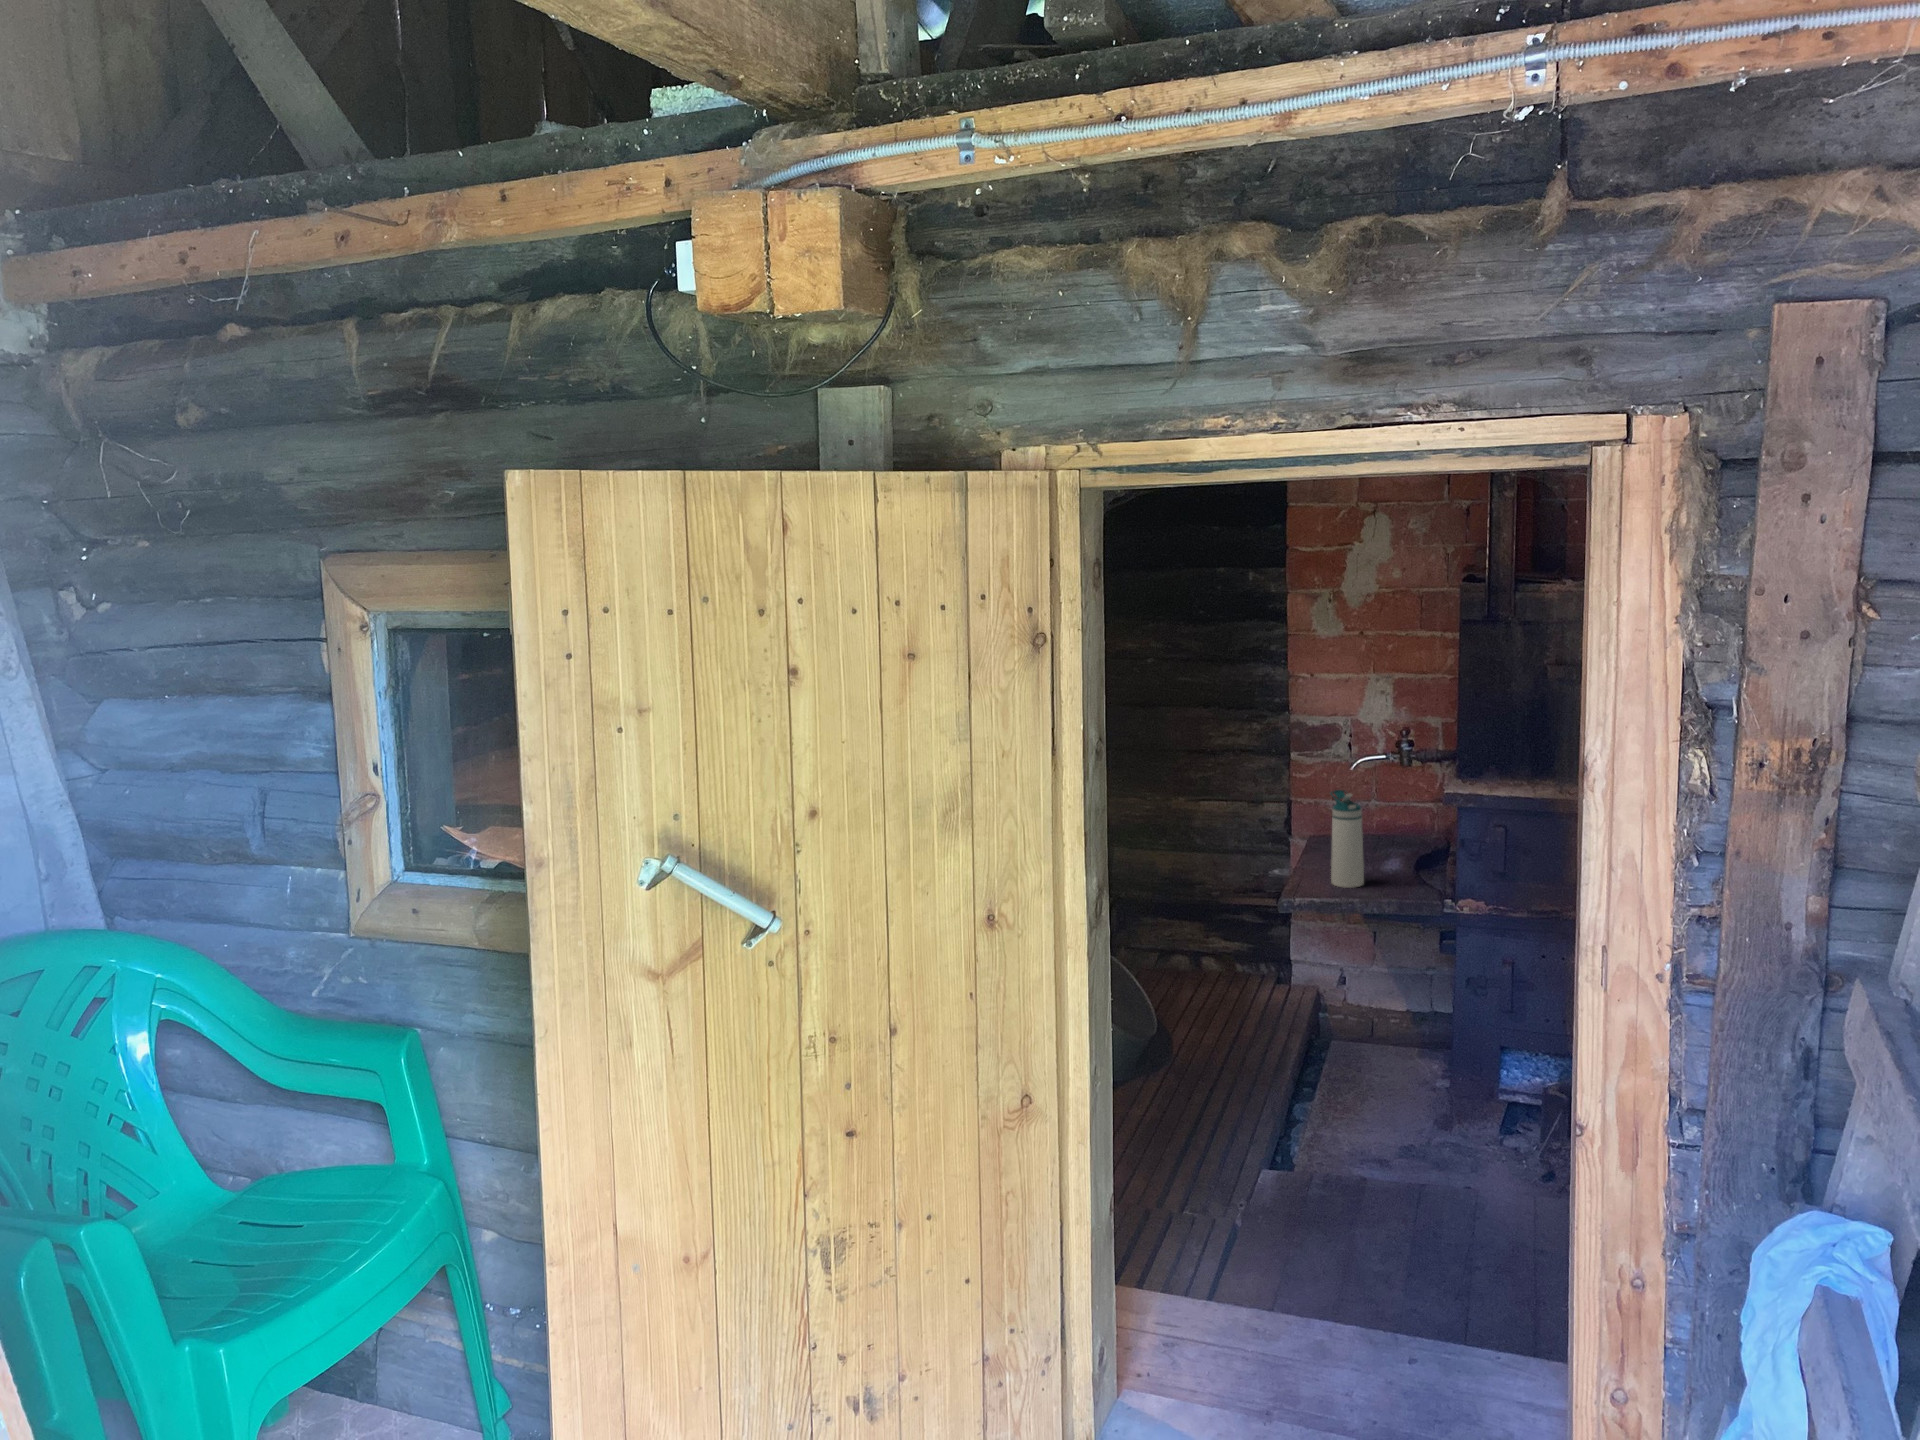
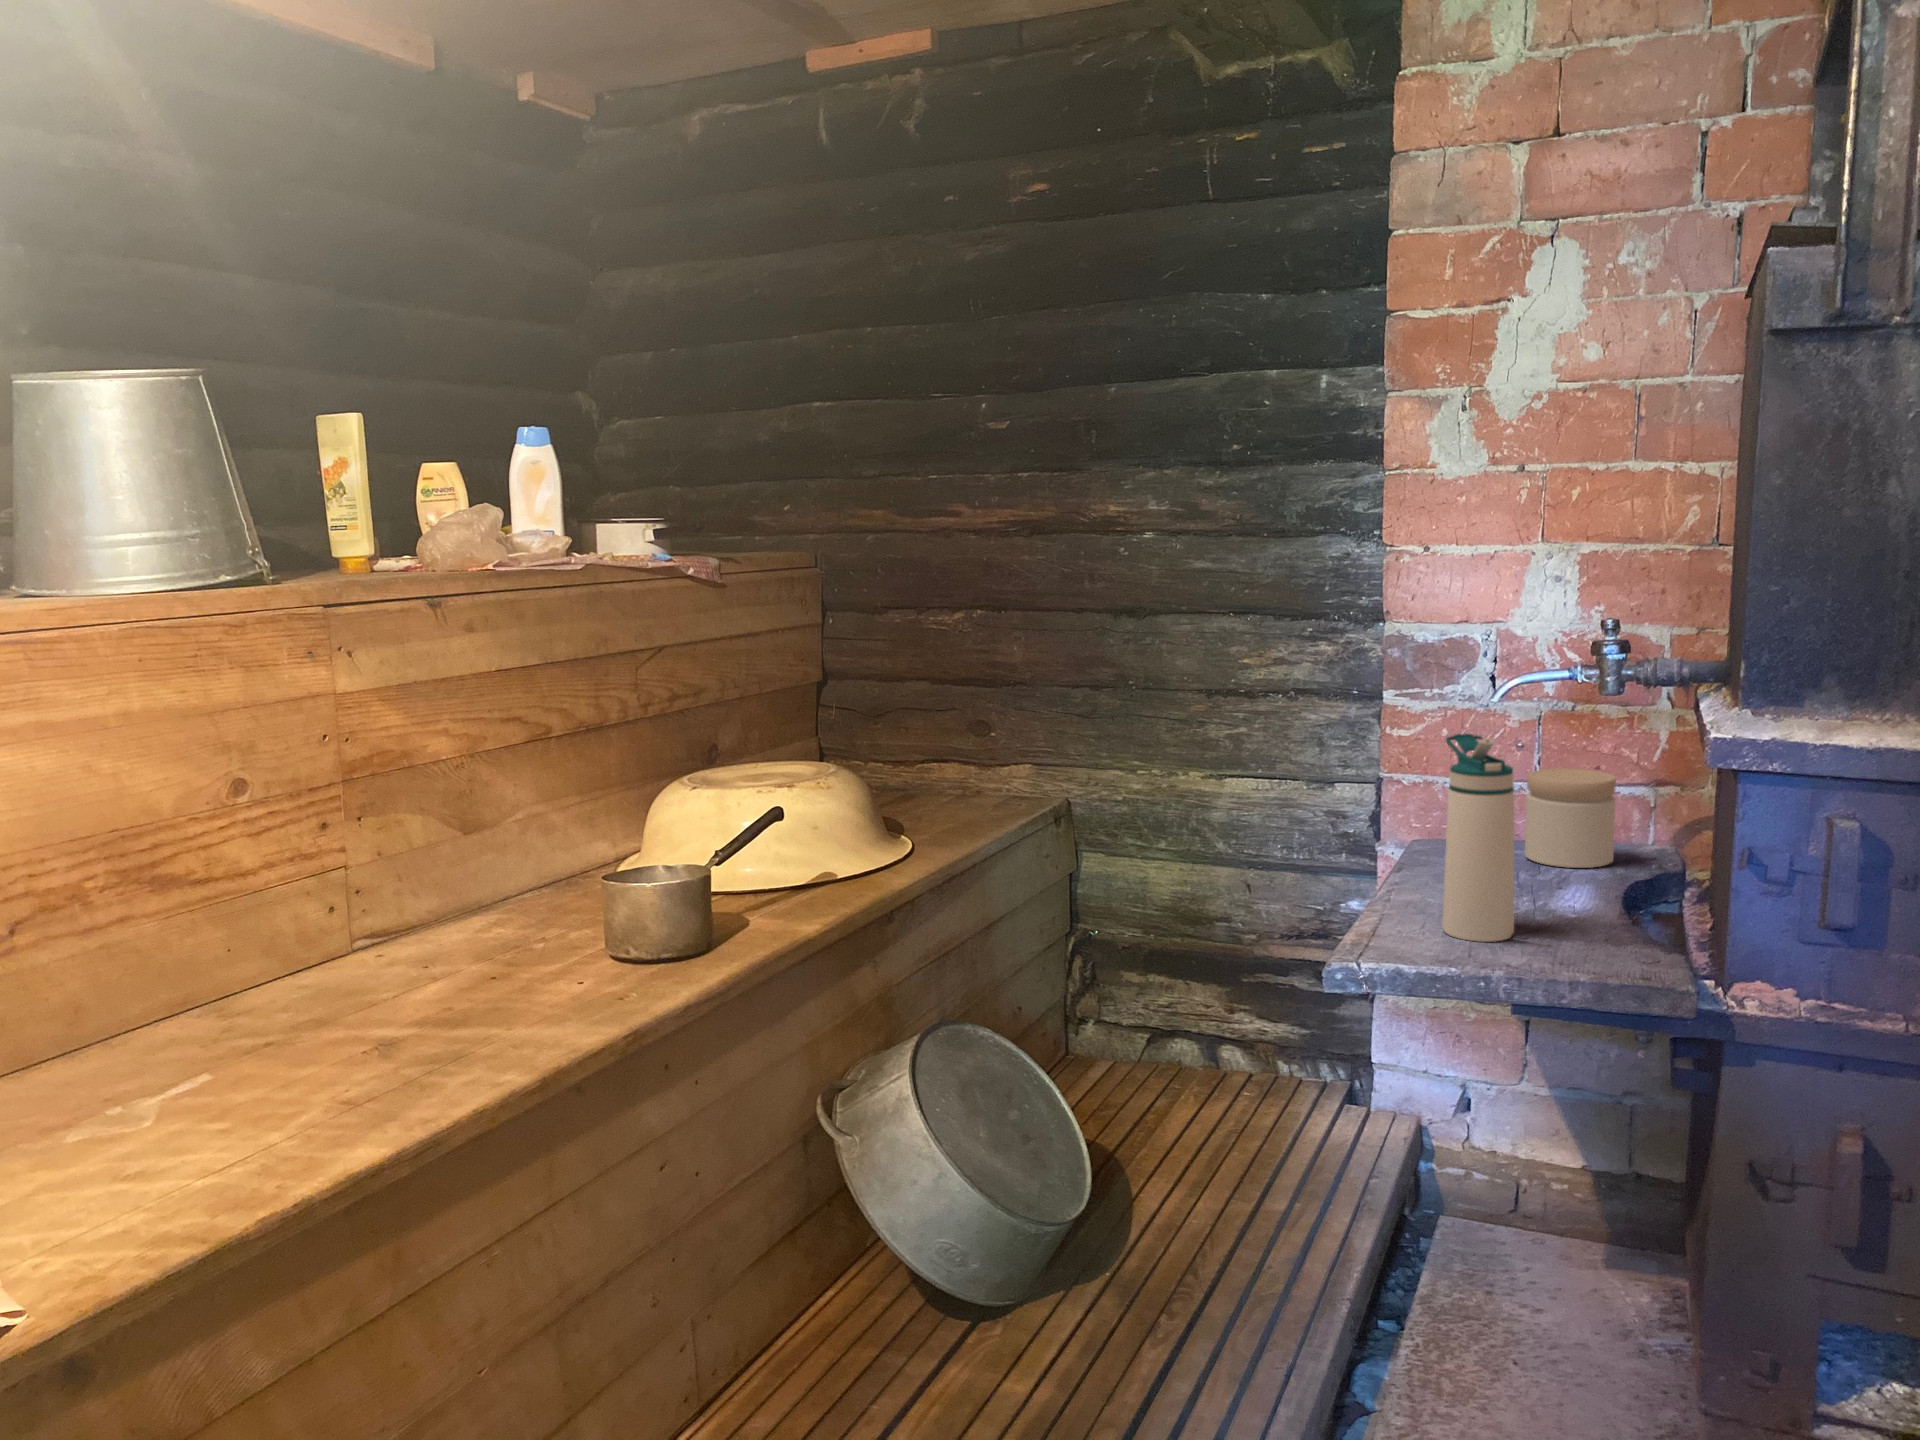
jar: none [1370,796,1414,849] -> present [1525,768,1616,868]

